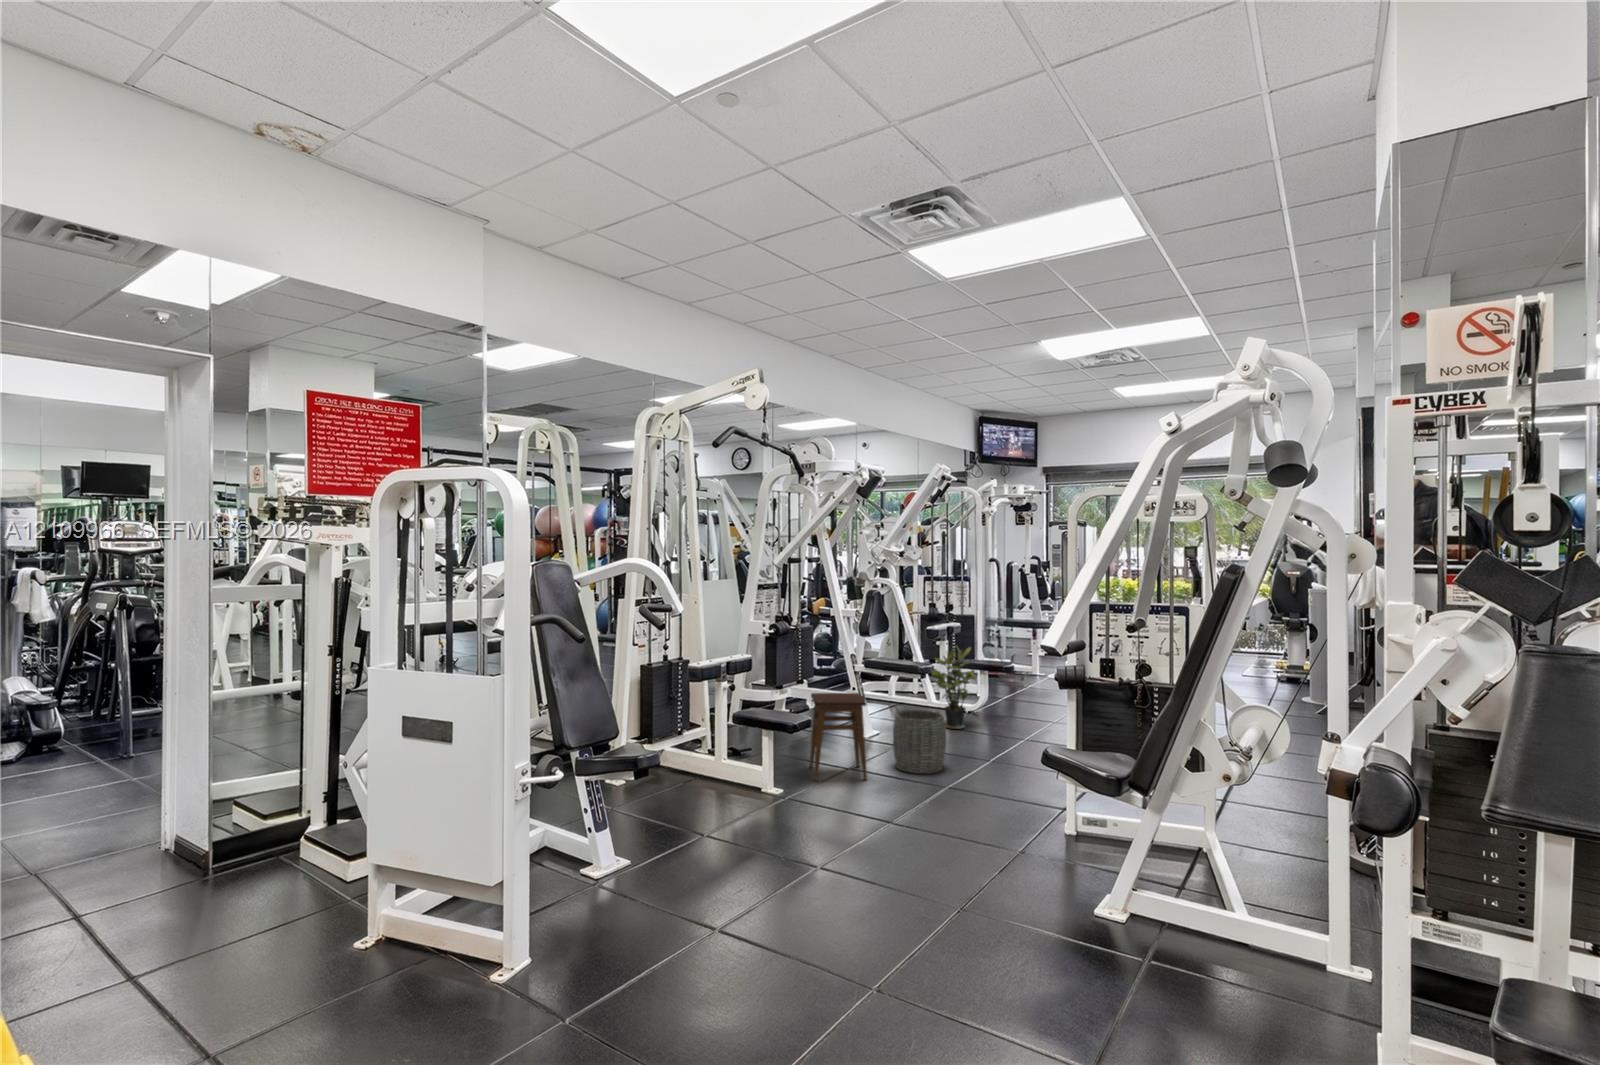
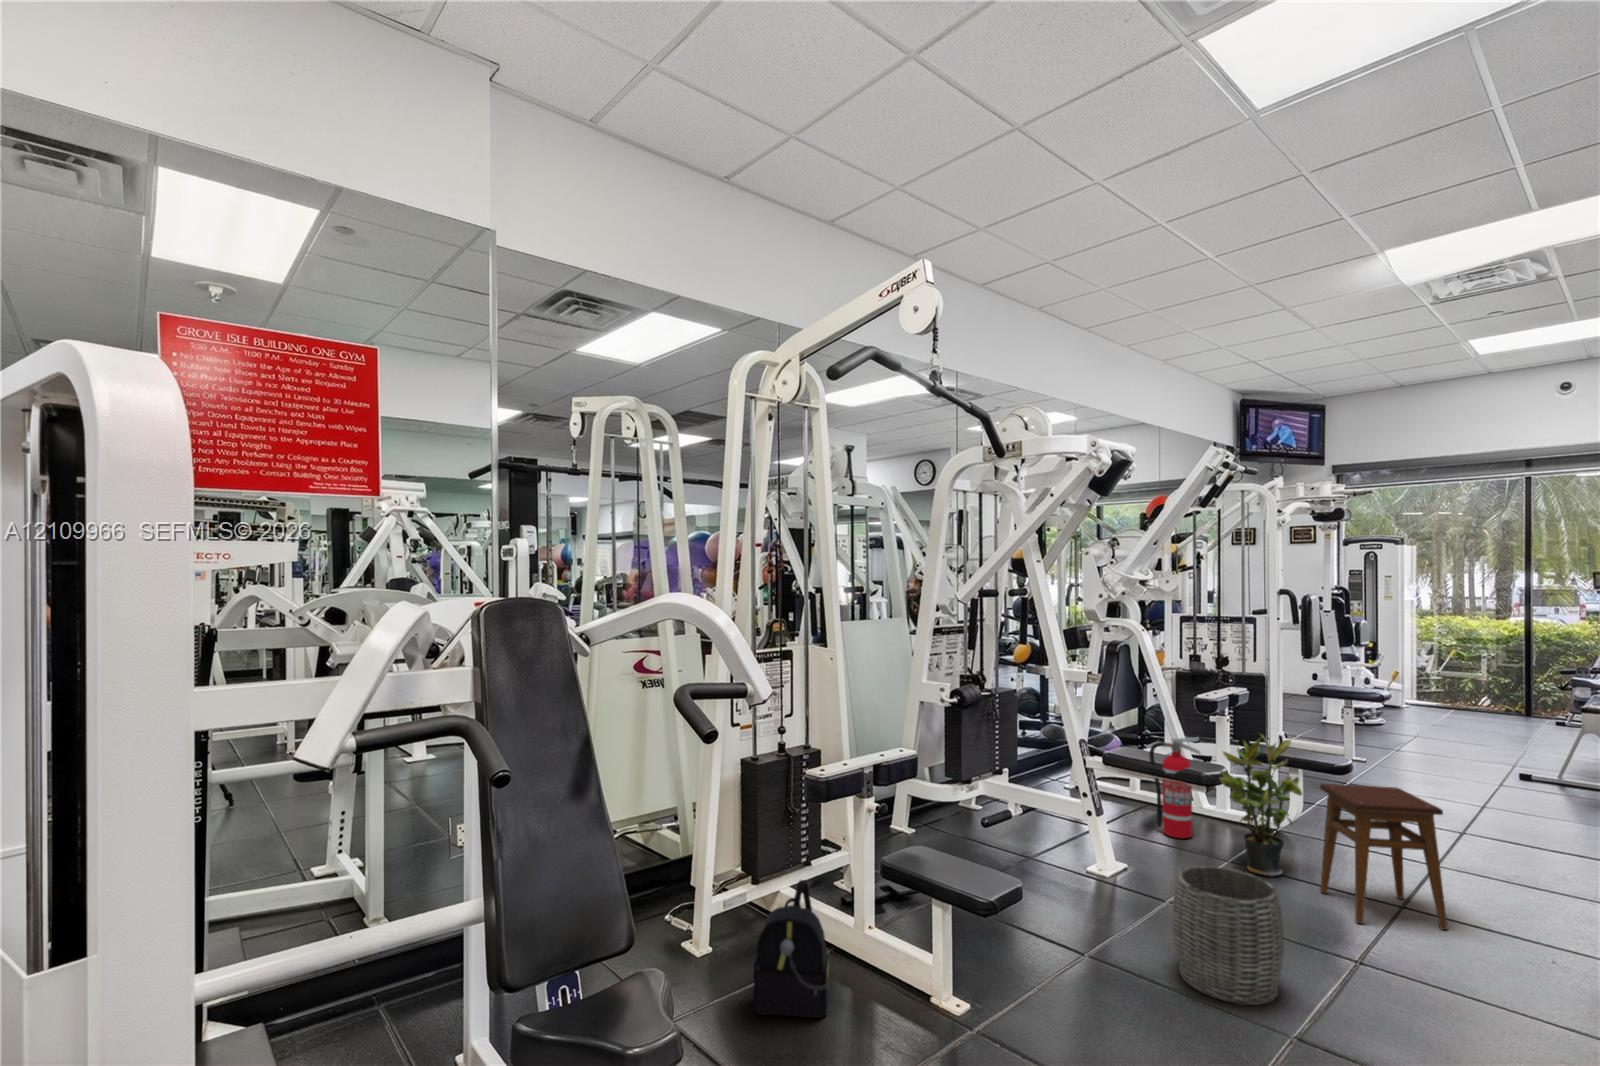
fire extinguisher: none [895,652,925,717] -> present [1149,738,1201,838]
stool: present [810,693,867,781] -> present [1320,784,1448,930]
backpack: none [665,724,709,795] -> present [753,880,829,1018]

